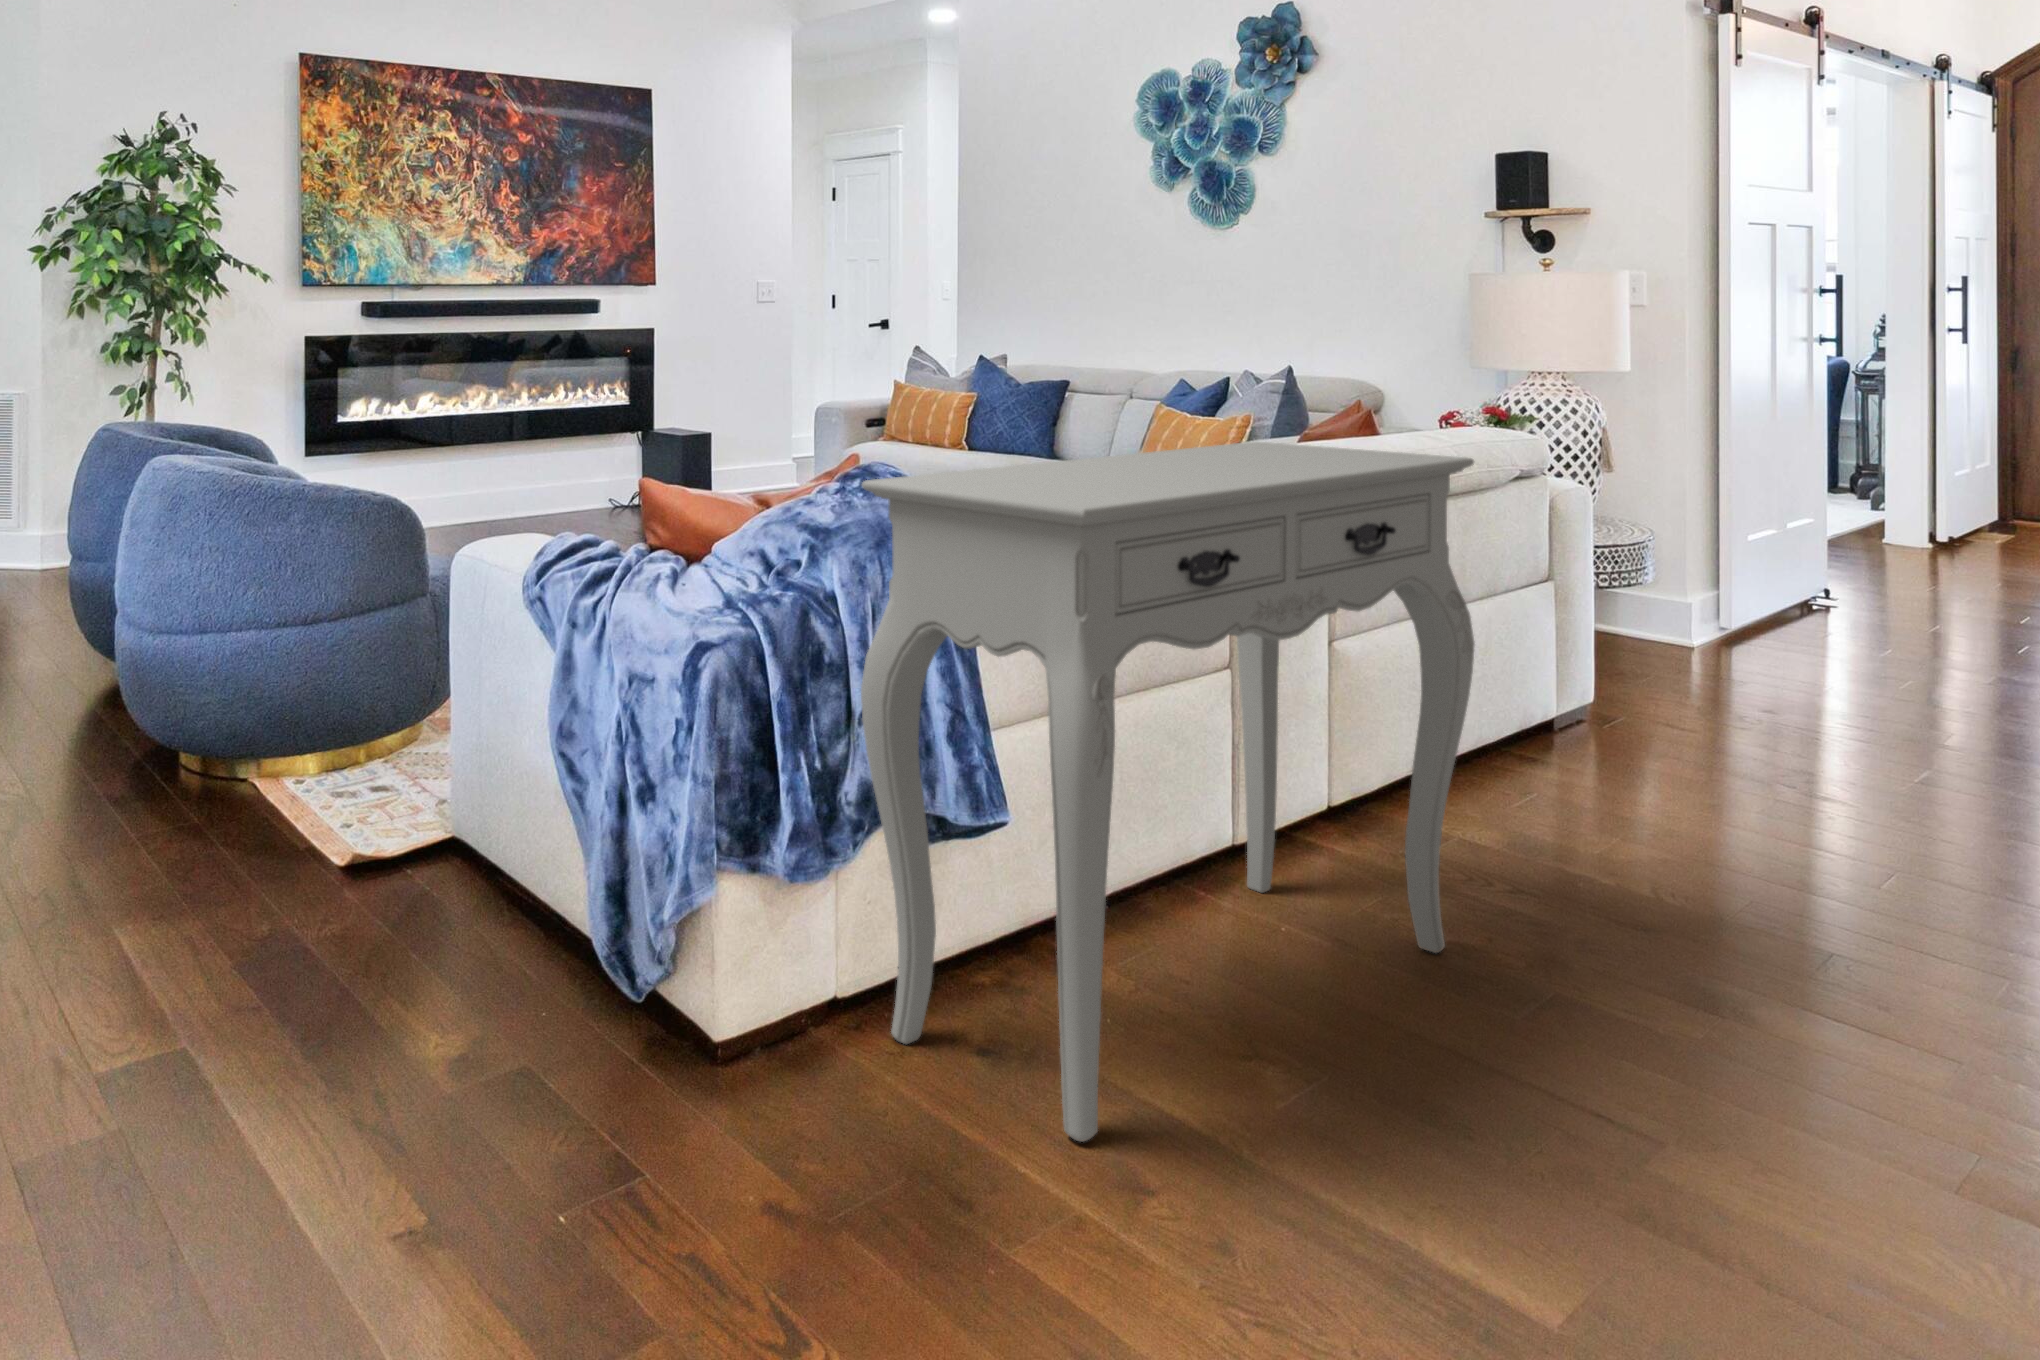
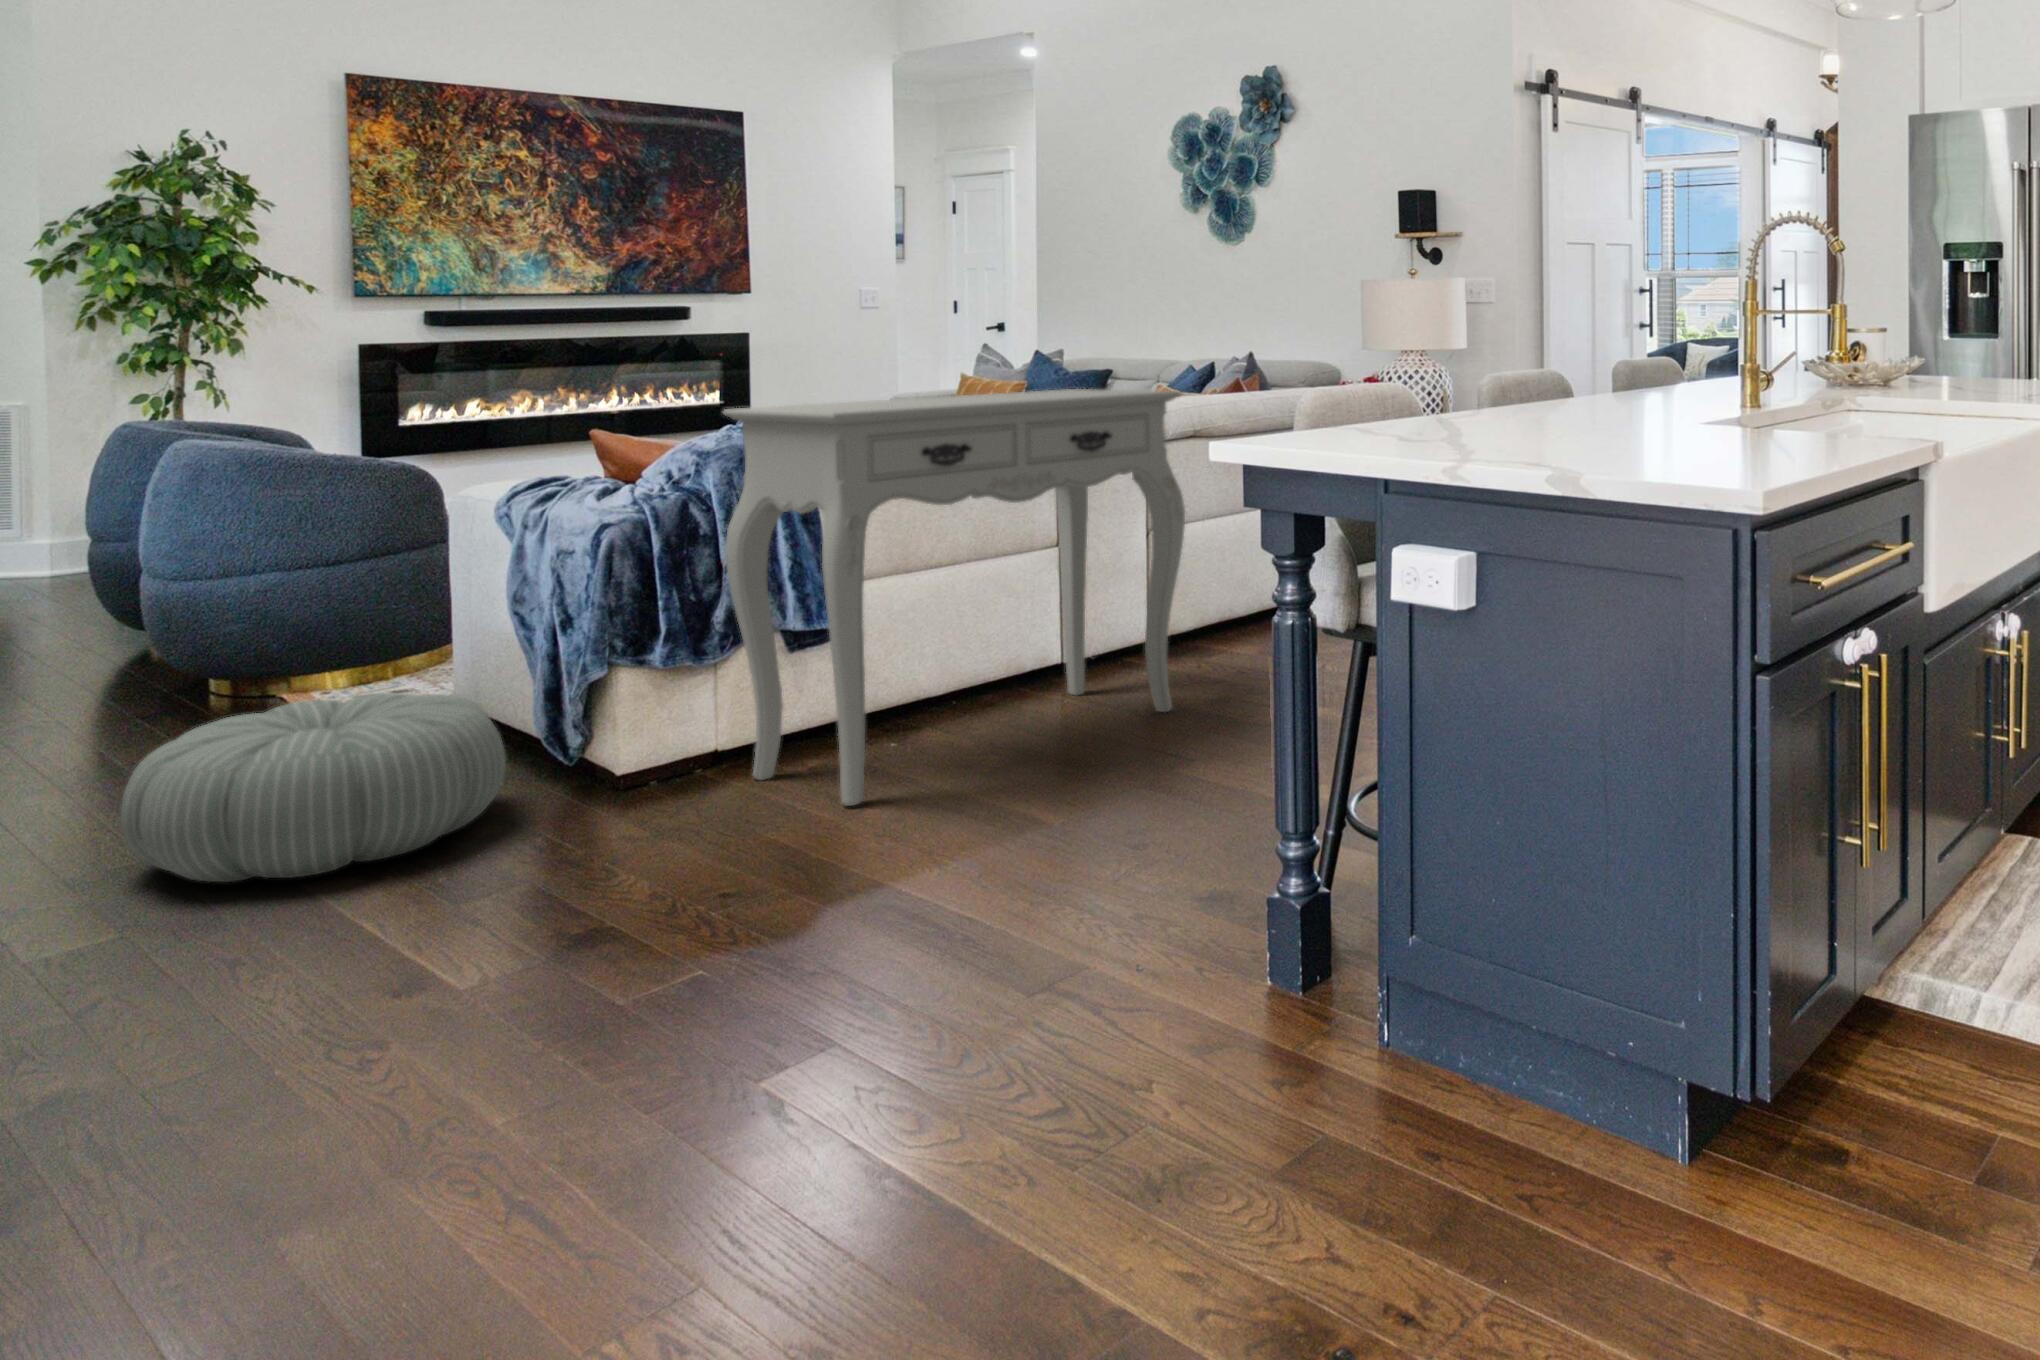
pouf: none [105,872,581,1211] -> present [121,693,506,882]

